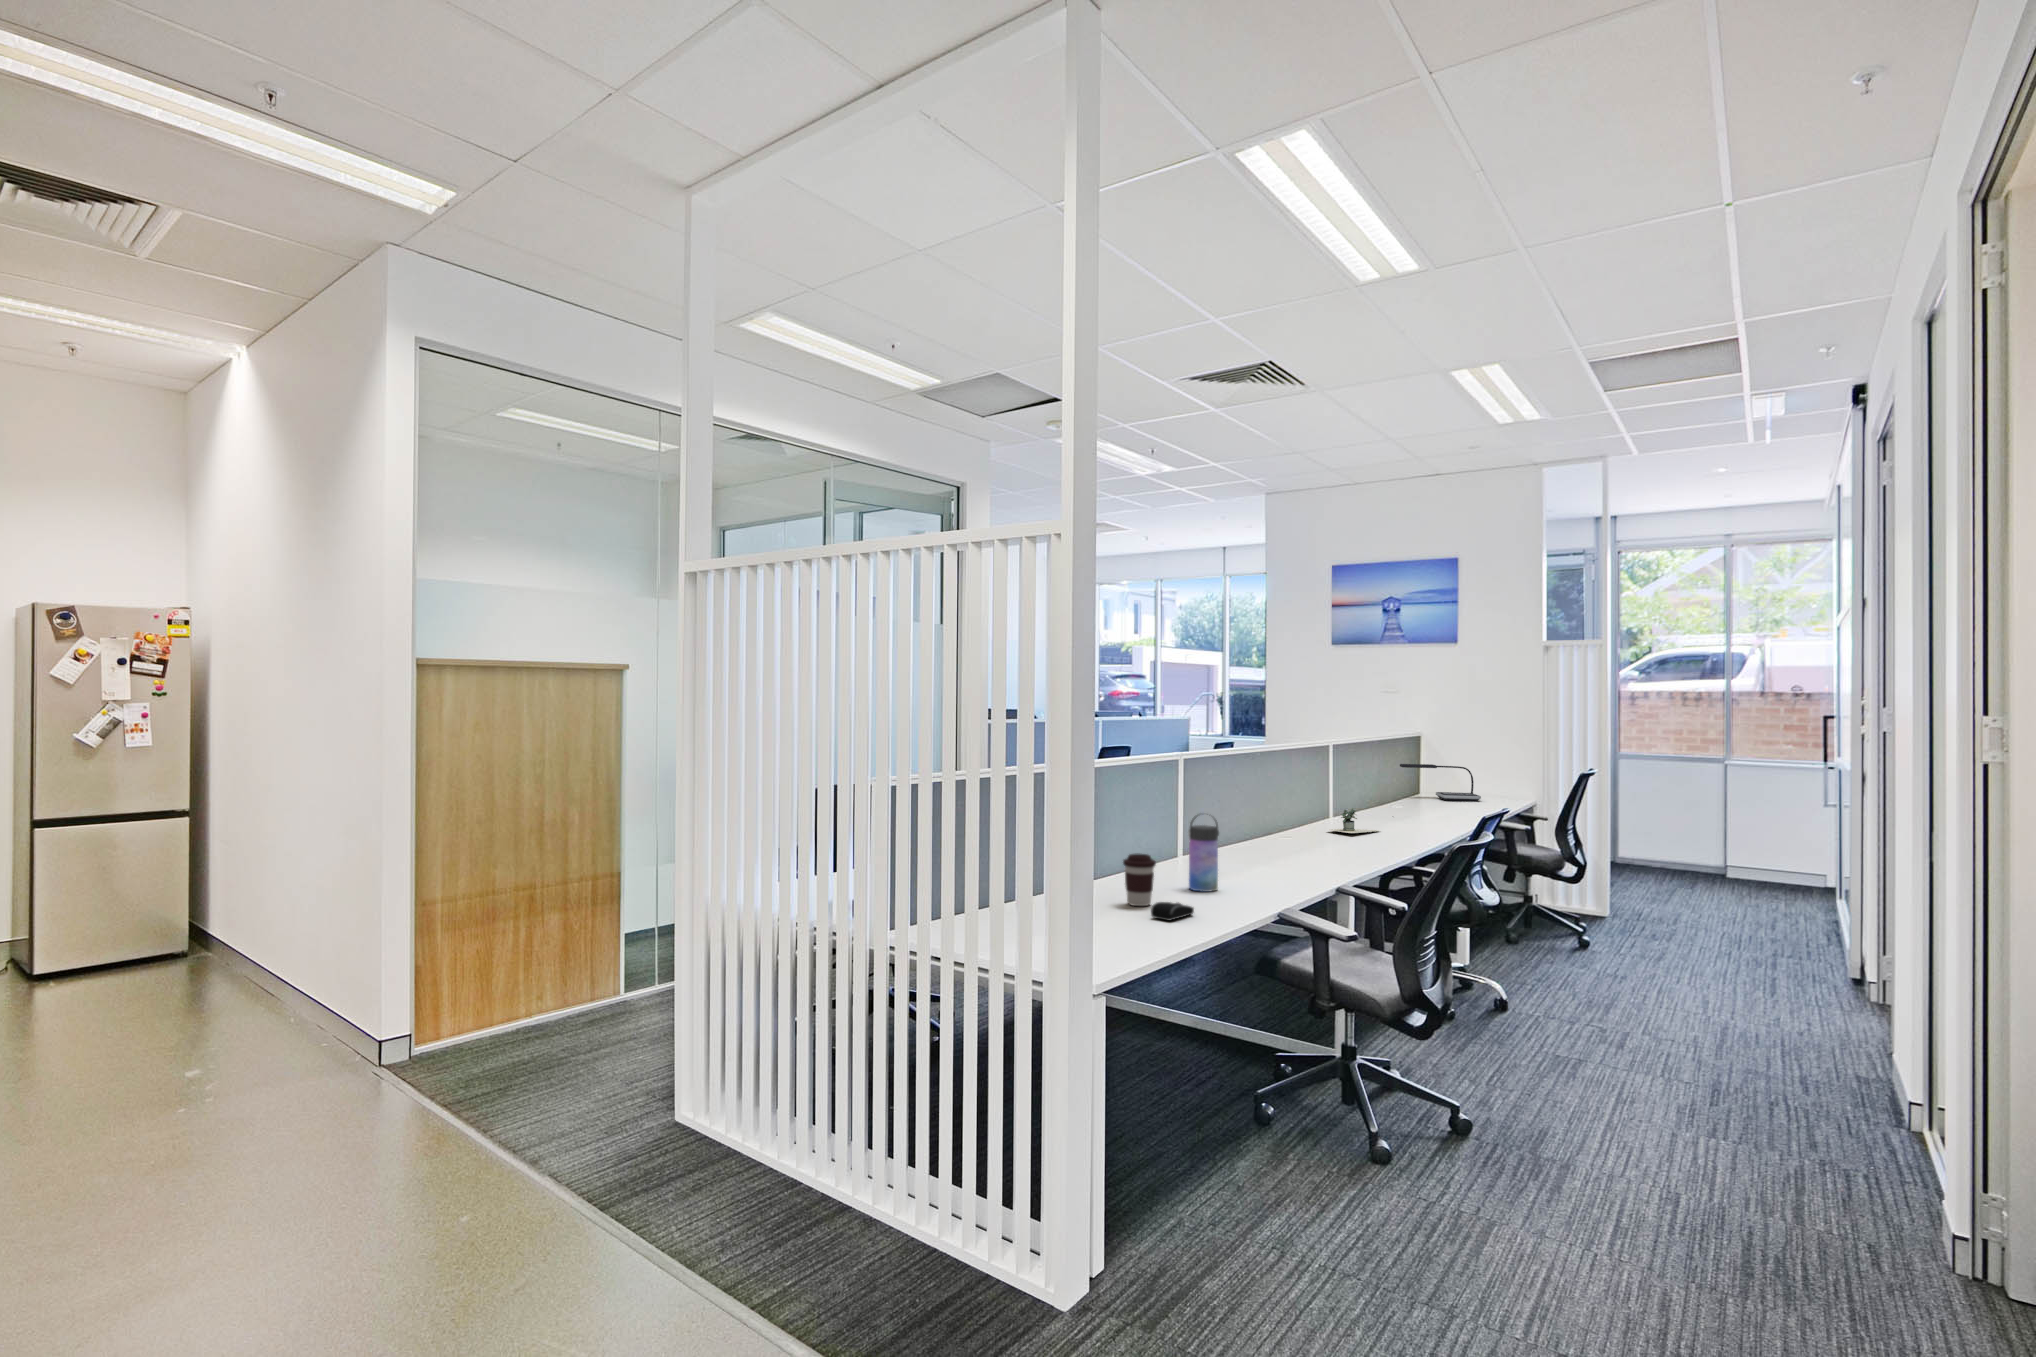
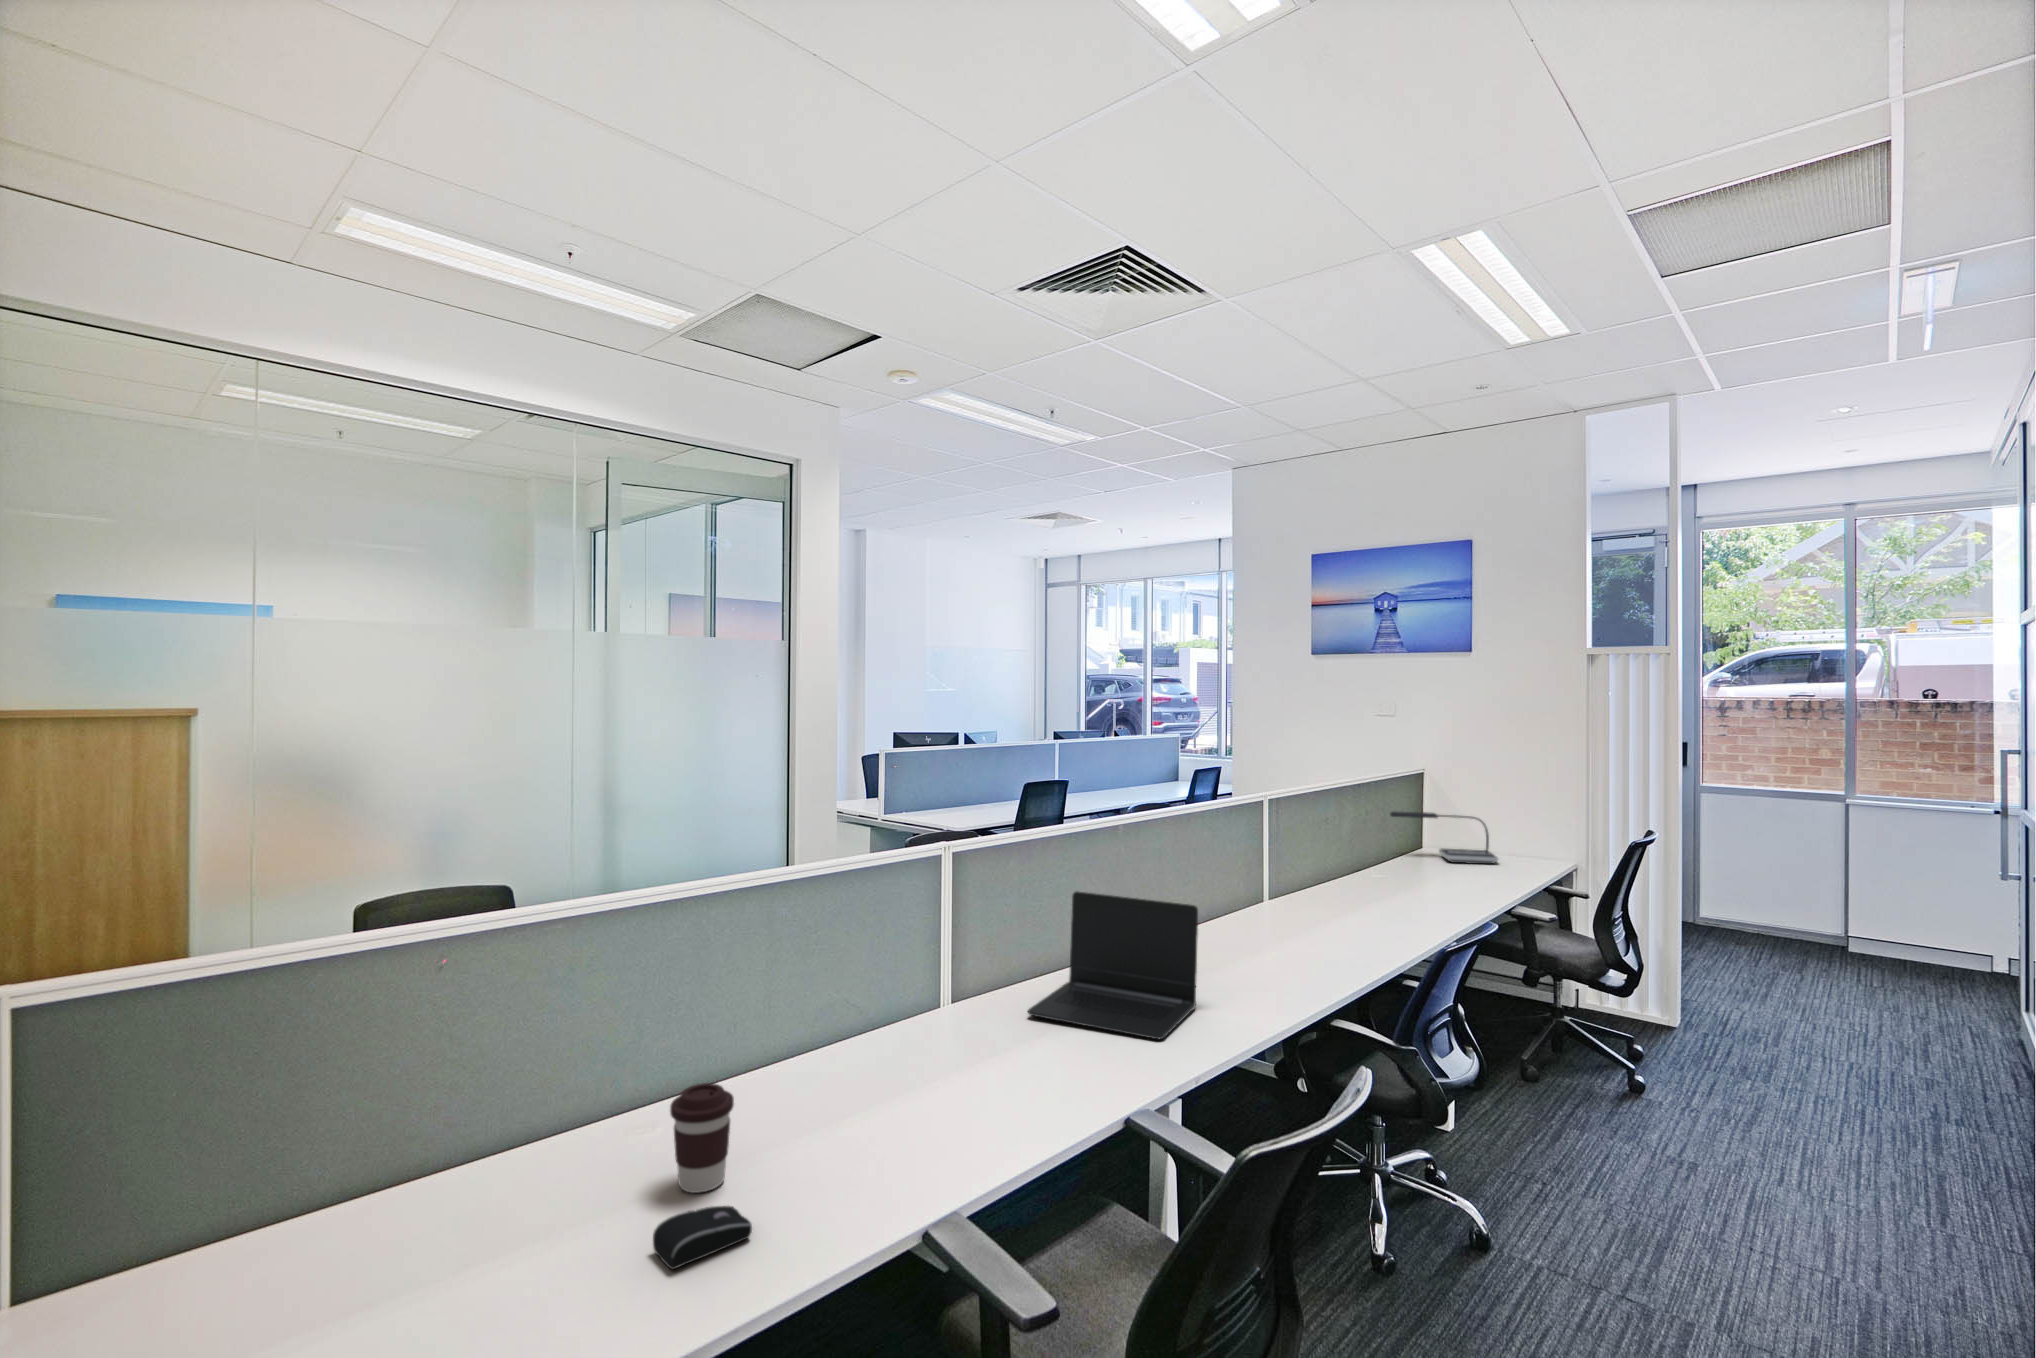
laptop: none [1234,787,1335,866] -> present [1028,892,1198,1039]
potted plant: present [1331,808,1379,833] -> none [1232,903,1338,946]
water bottle: present [1188,815,1219,892] -> none [854,986,908,1132]

